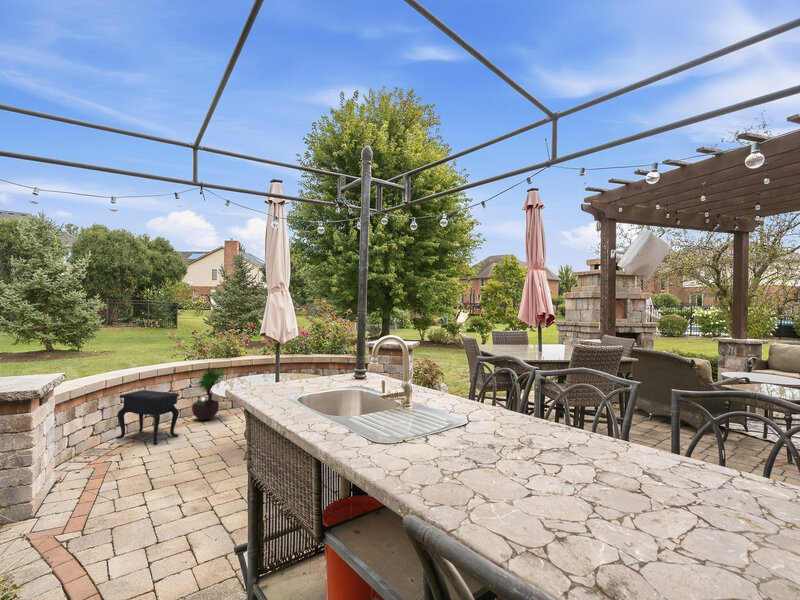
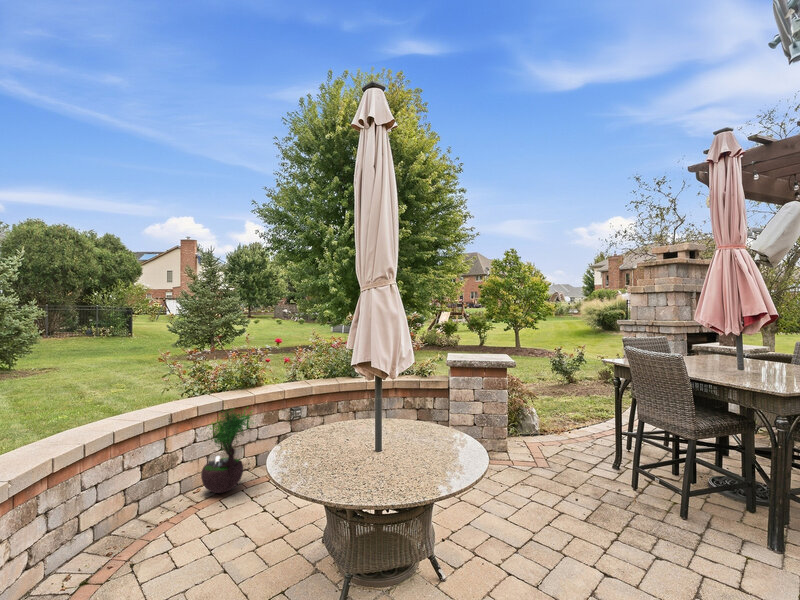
side table: present [116,390,179,444] -> none [73,463,191,574]

